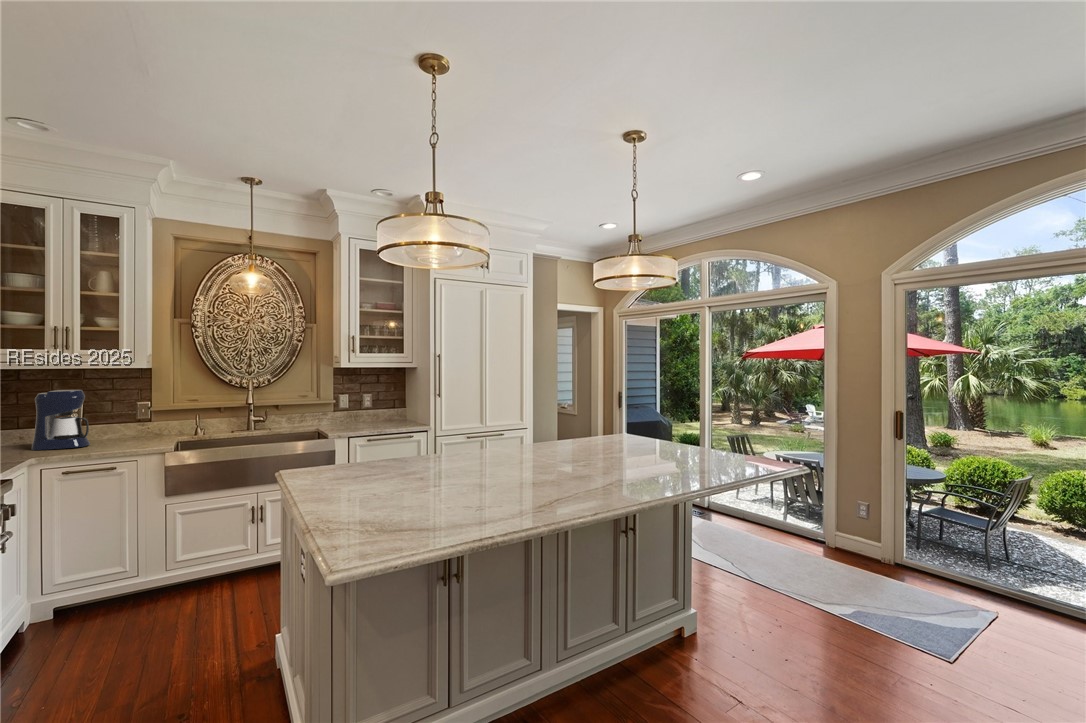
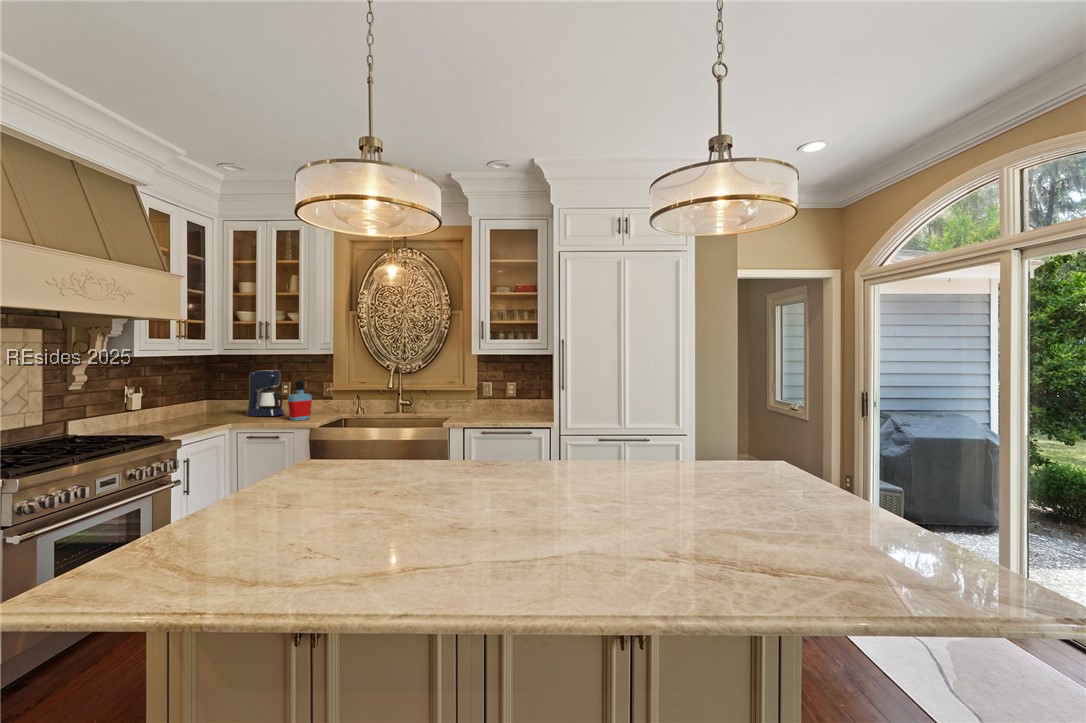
bottle: none [115,401,144,449] -> present [288,381,312,421]

